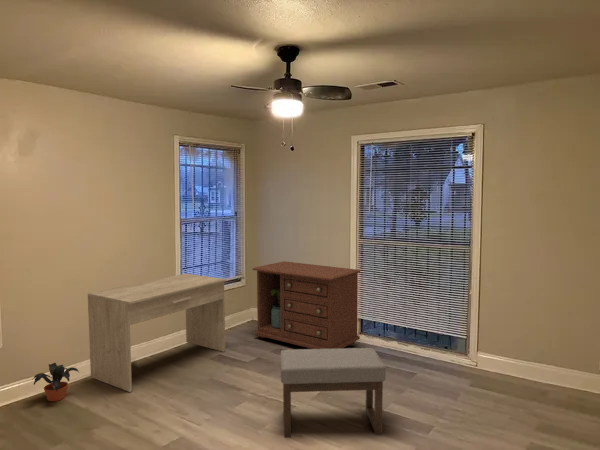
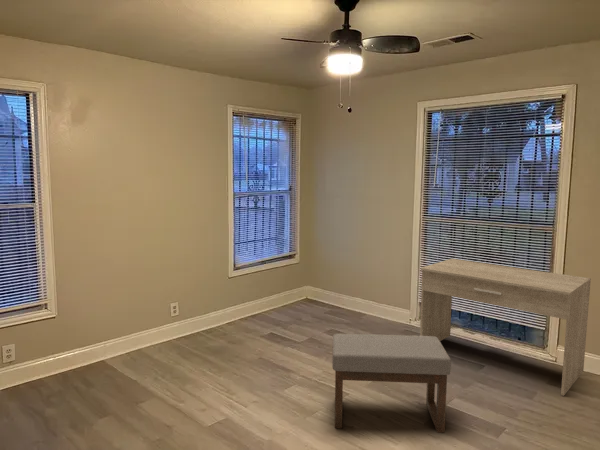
dresser: present [253,261,360,349] -> none [307,239,423,341]
desk: present [88,274,226,392] -> present [420,259,591,396]
potted plant: present [34,363,79,401] -> none [85,334,131,372]

